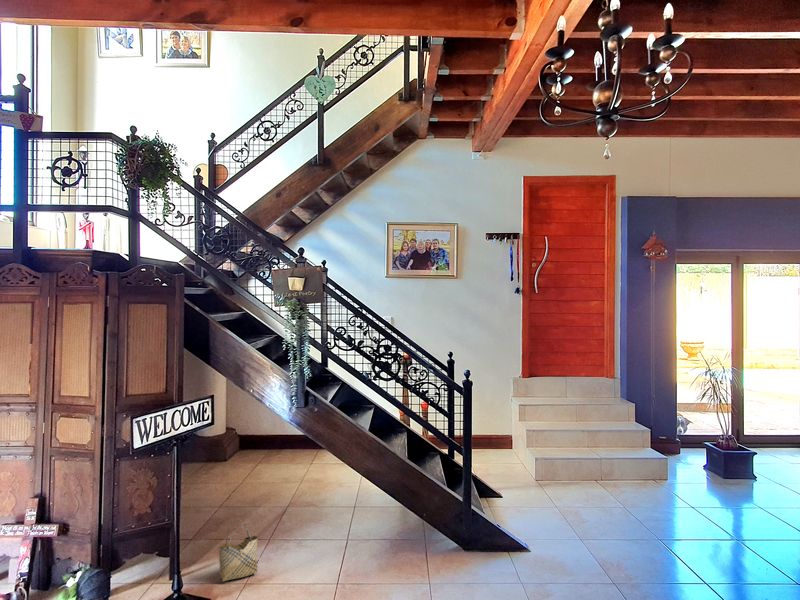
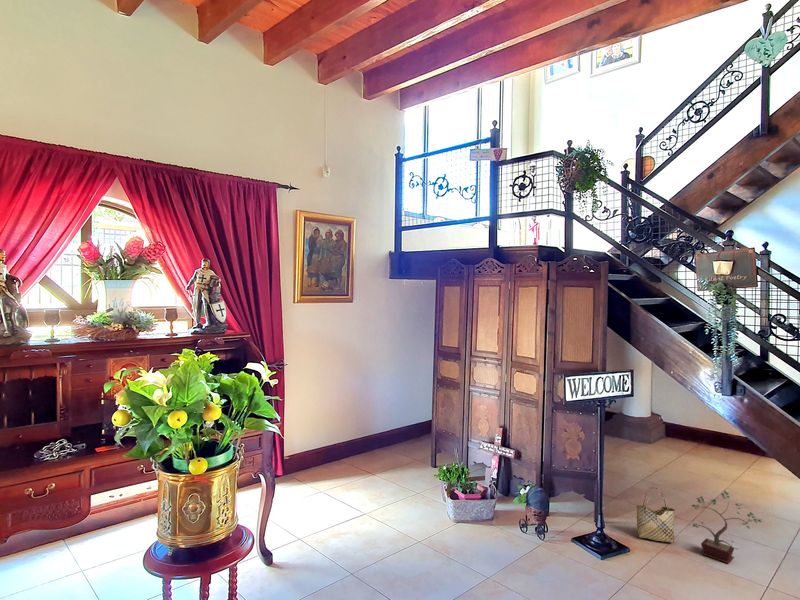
potted plant: none [272,502,334,575] -> present [691,491,761,563]

